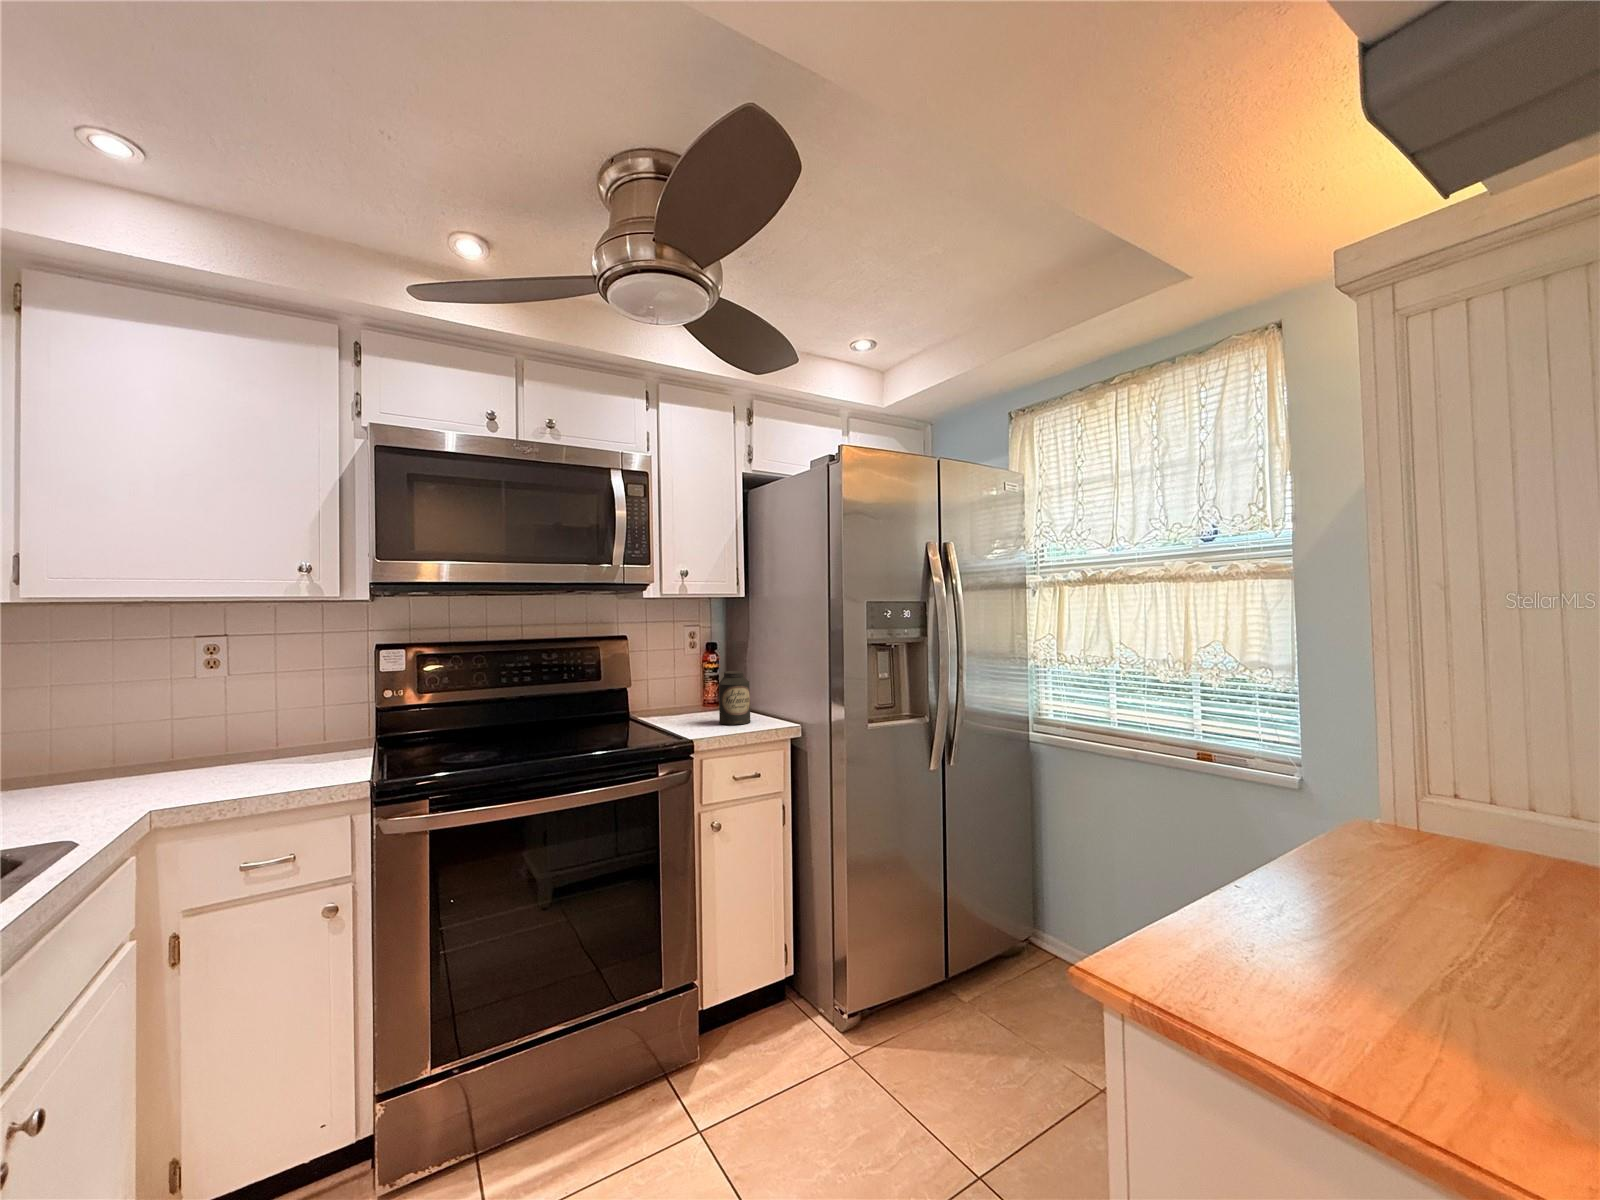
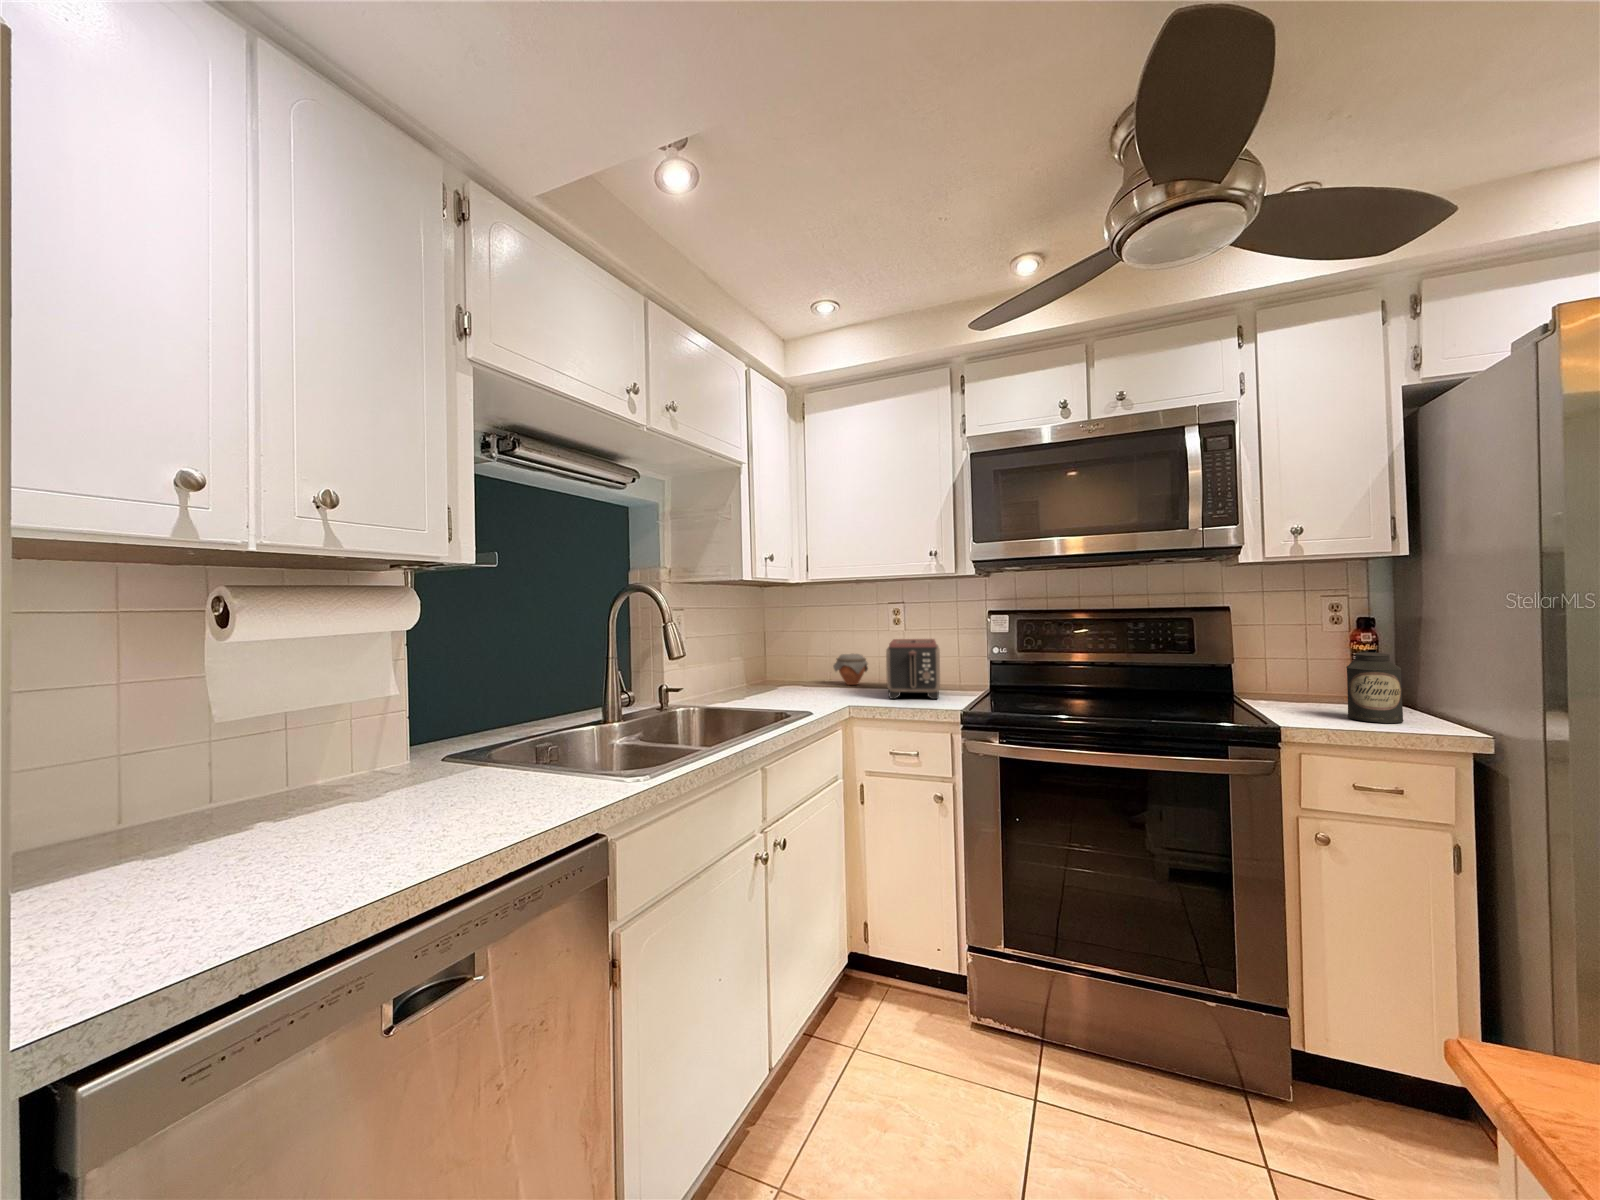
toaster: none [210,688,320,786] -> present [886,639,940,699]
jar: none [67,723,153,779] -> present [833,654,868,685]

